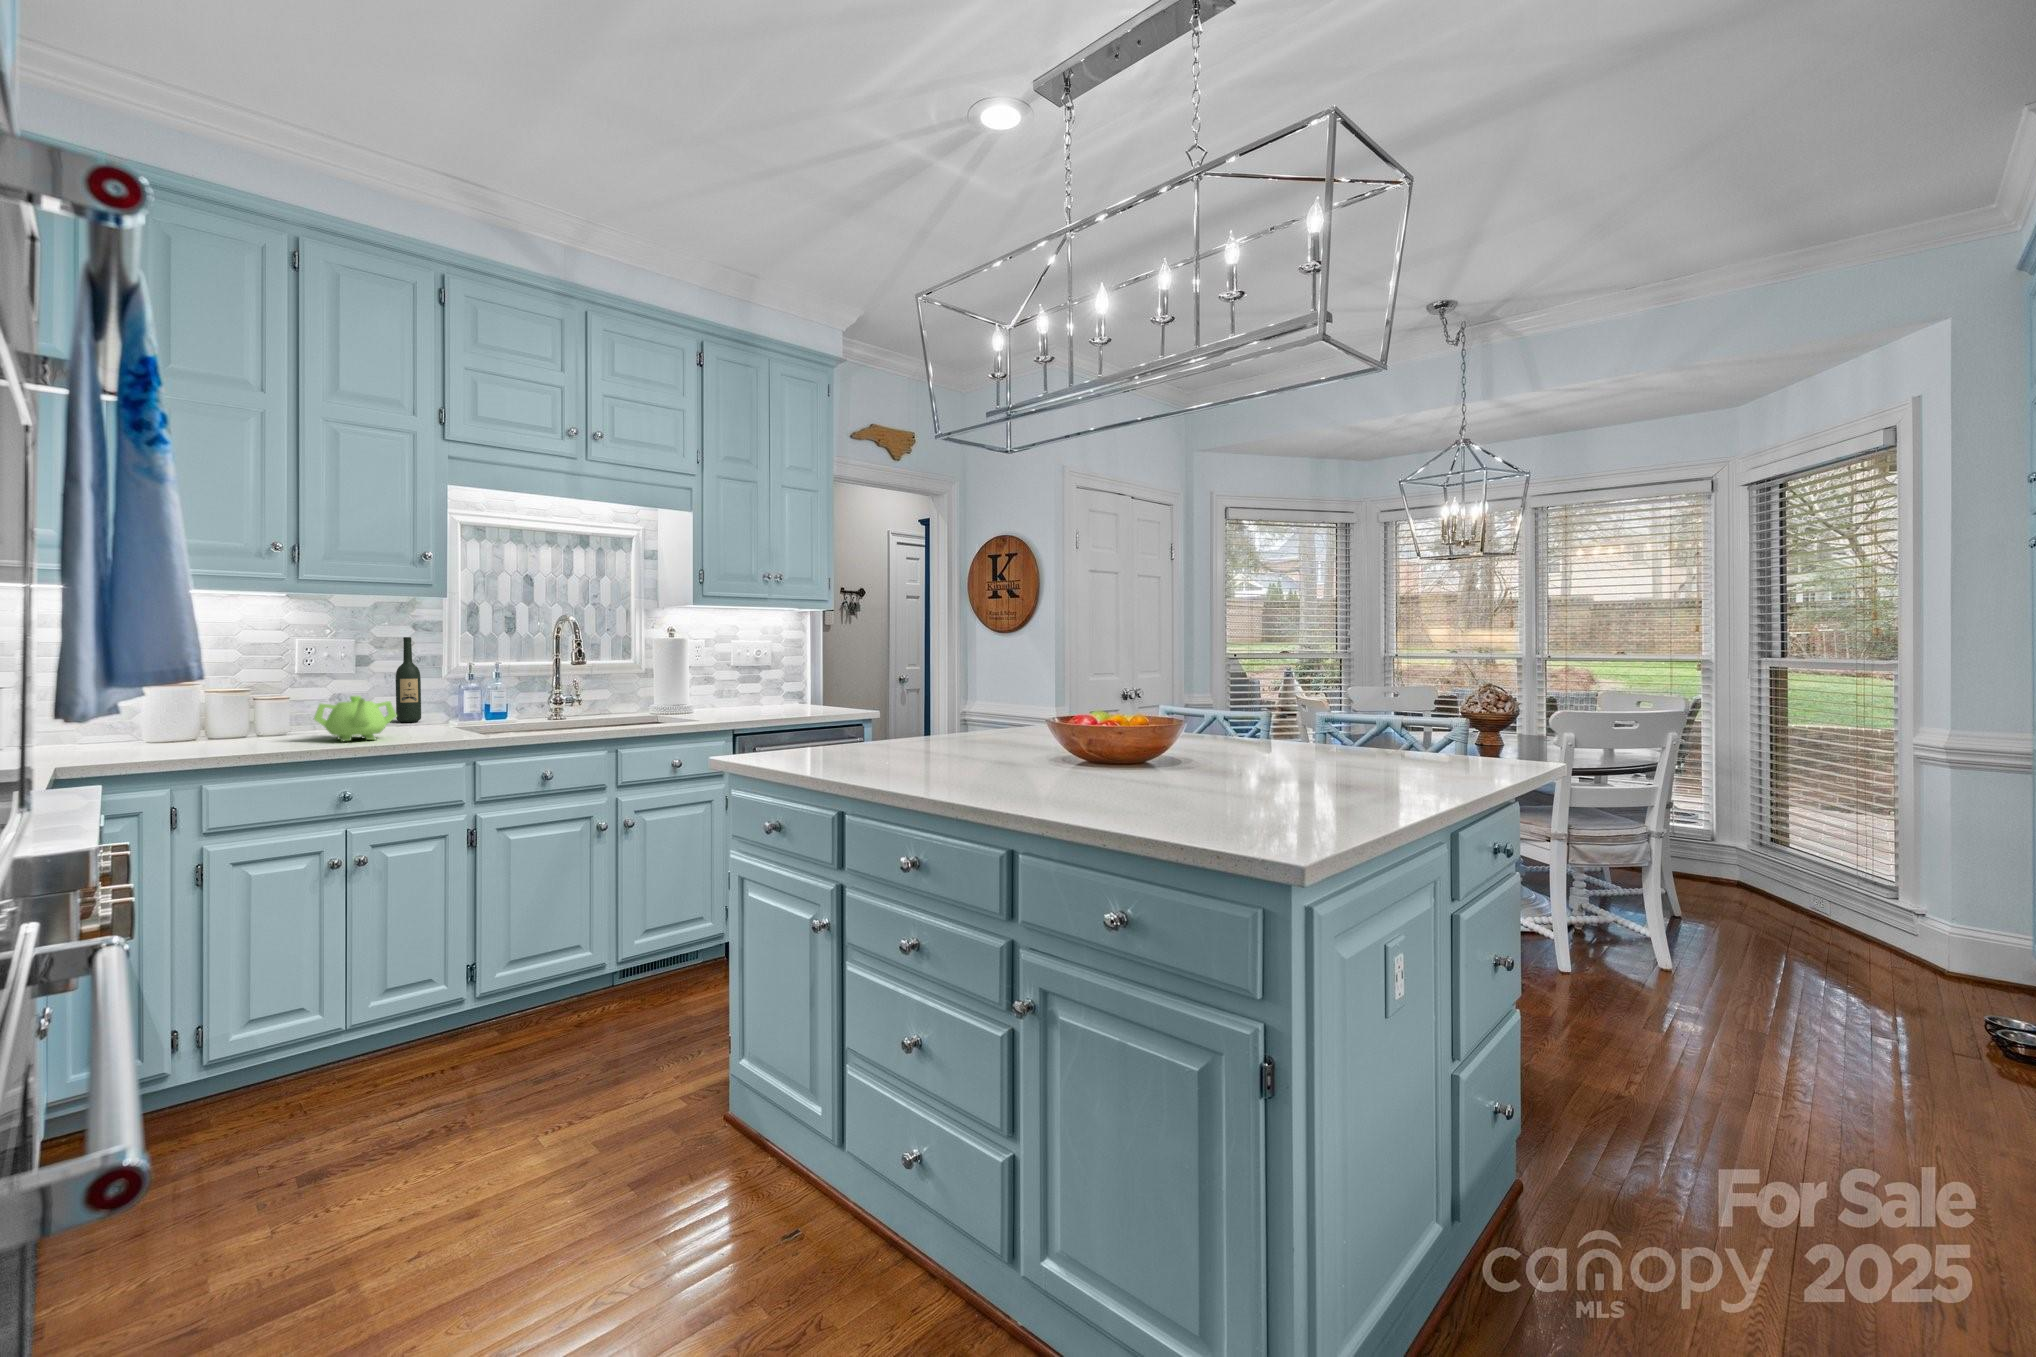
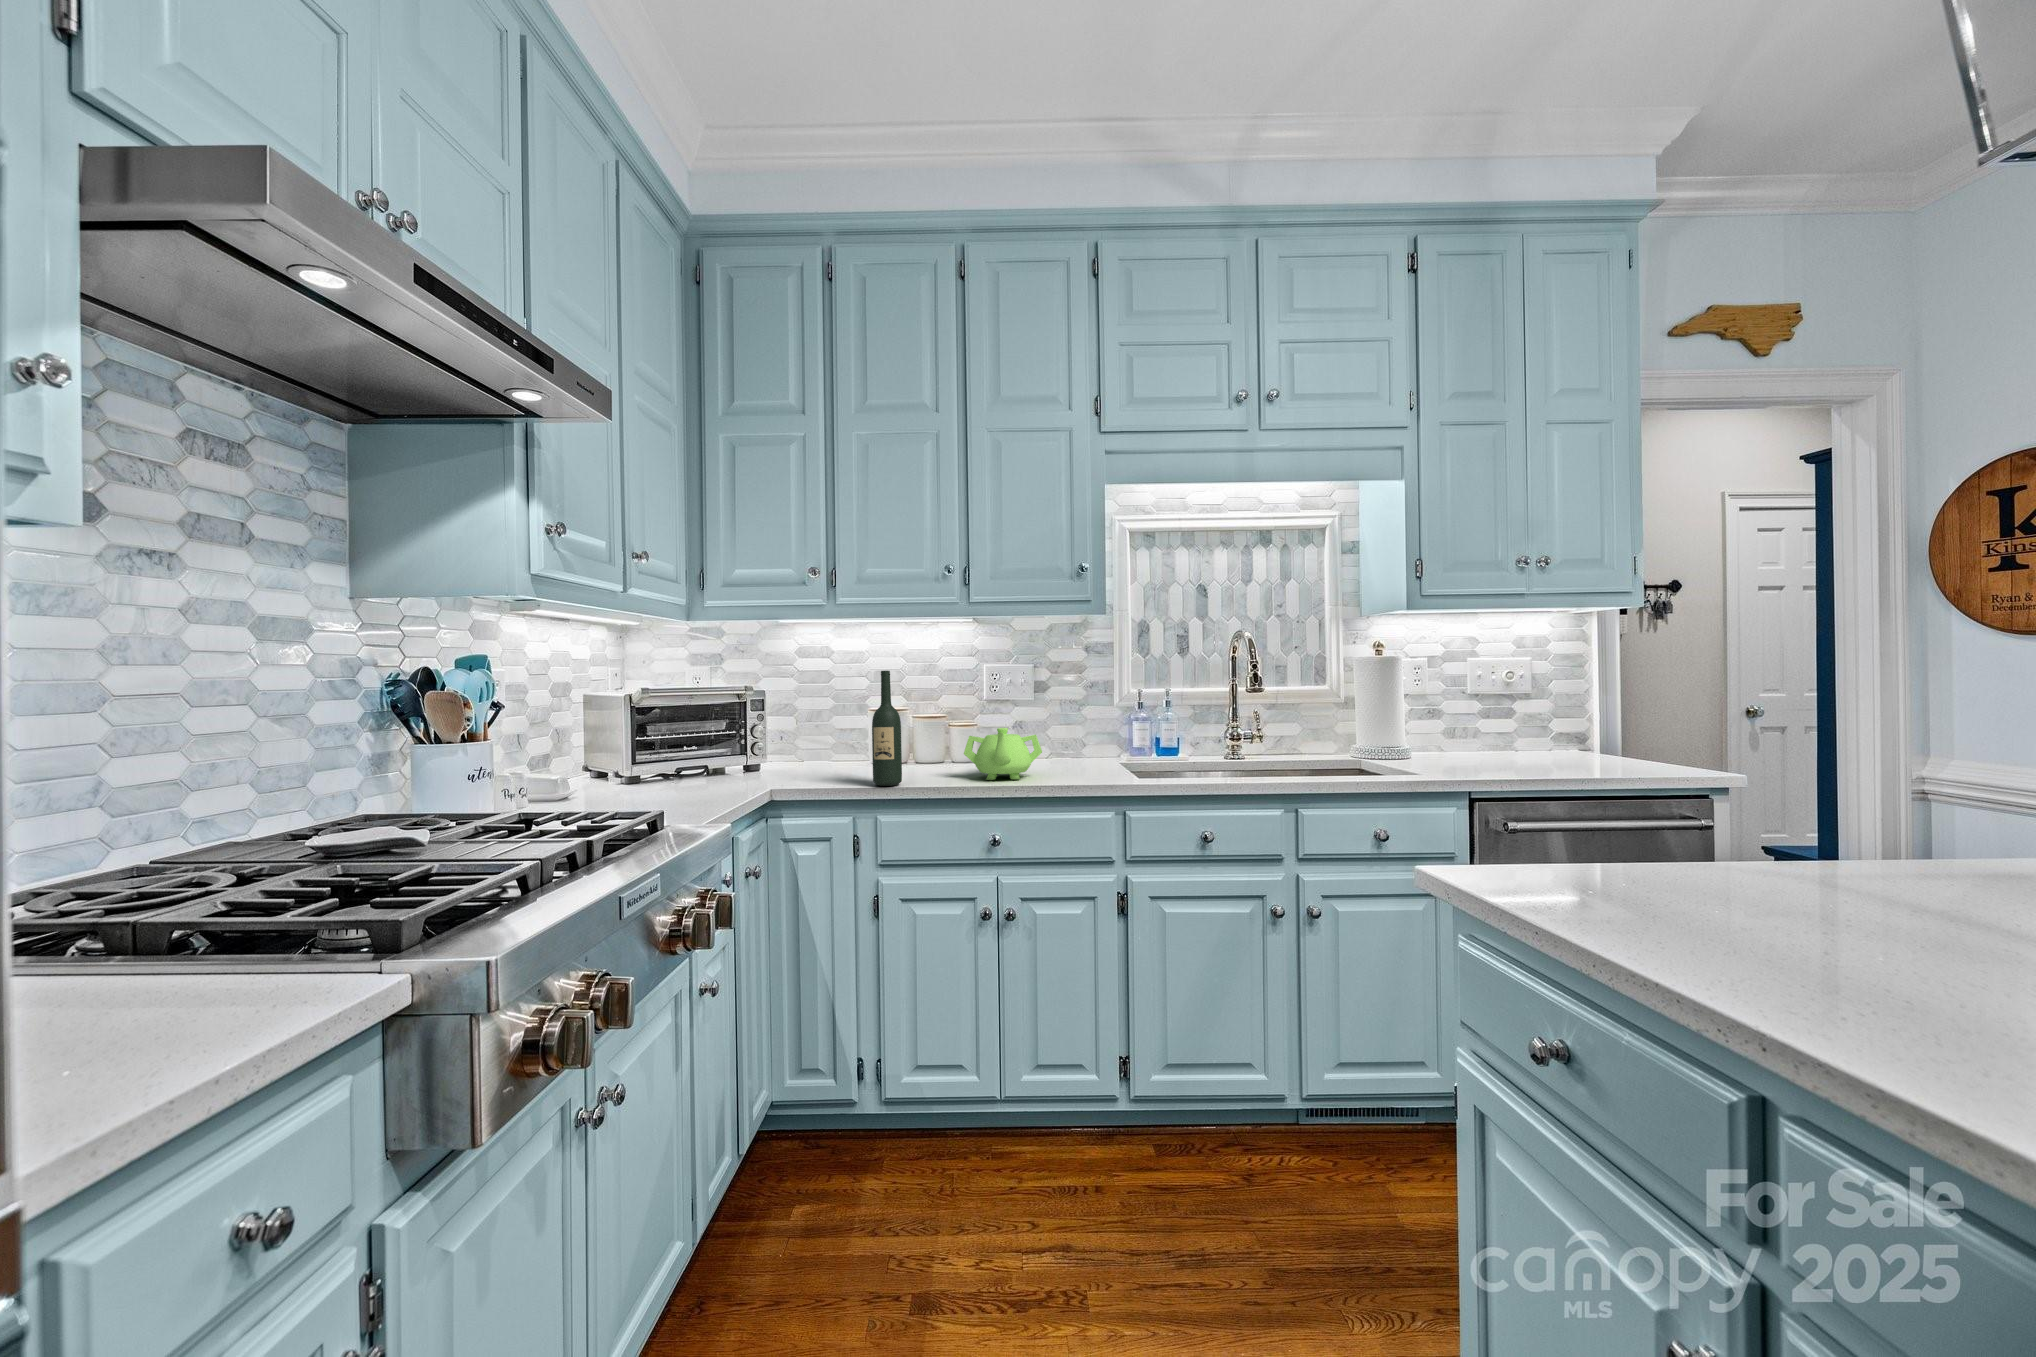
wine bottle: present [396,637,421,722] -> present [872,671,902,786]

